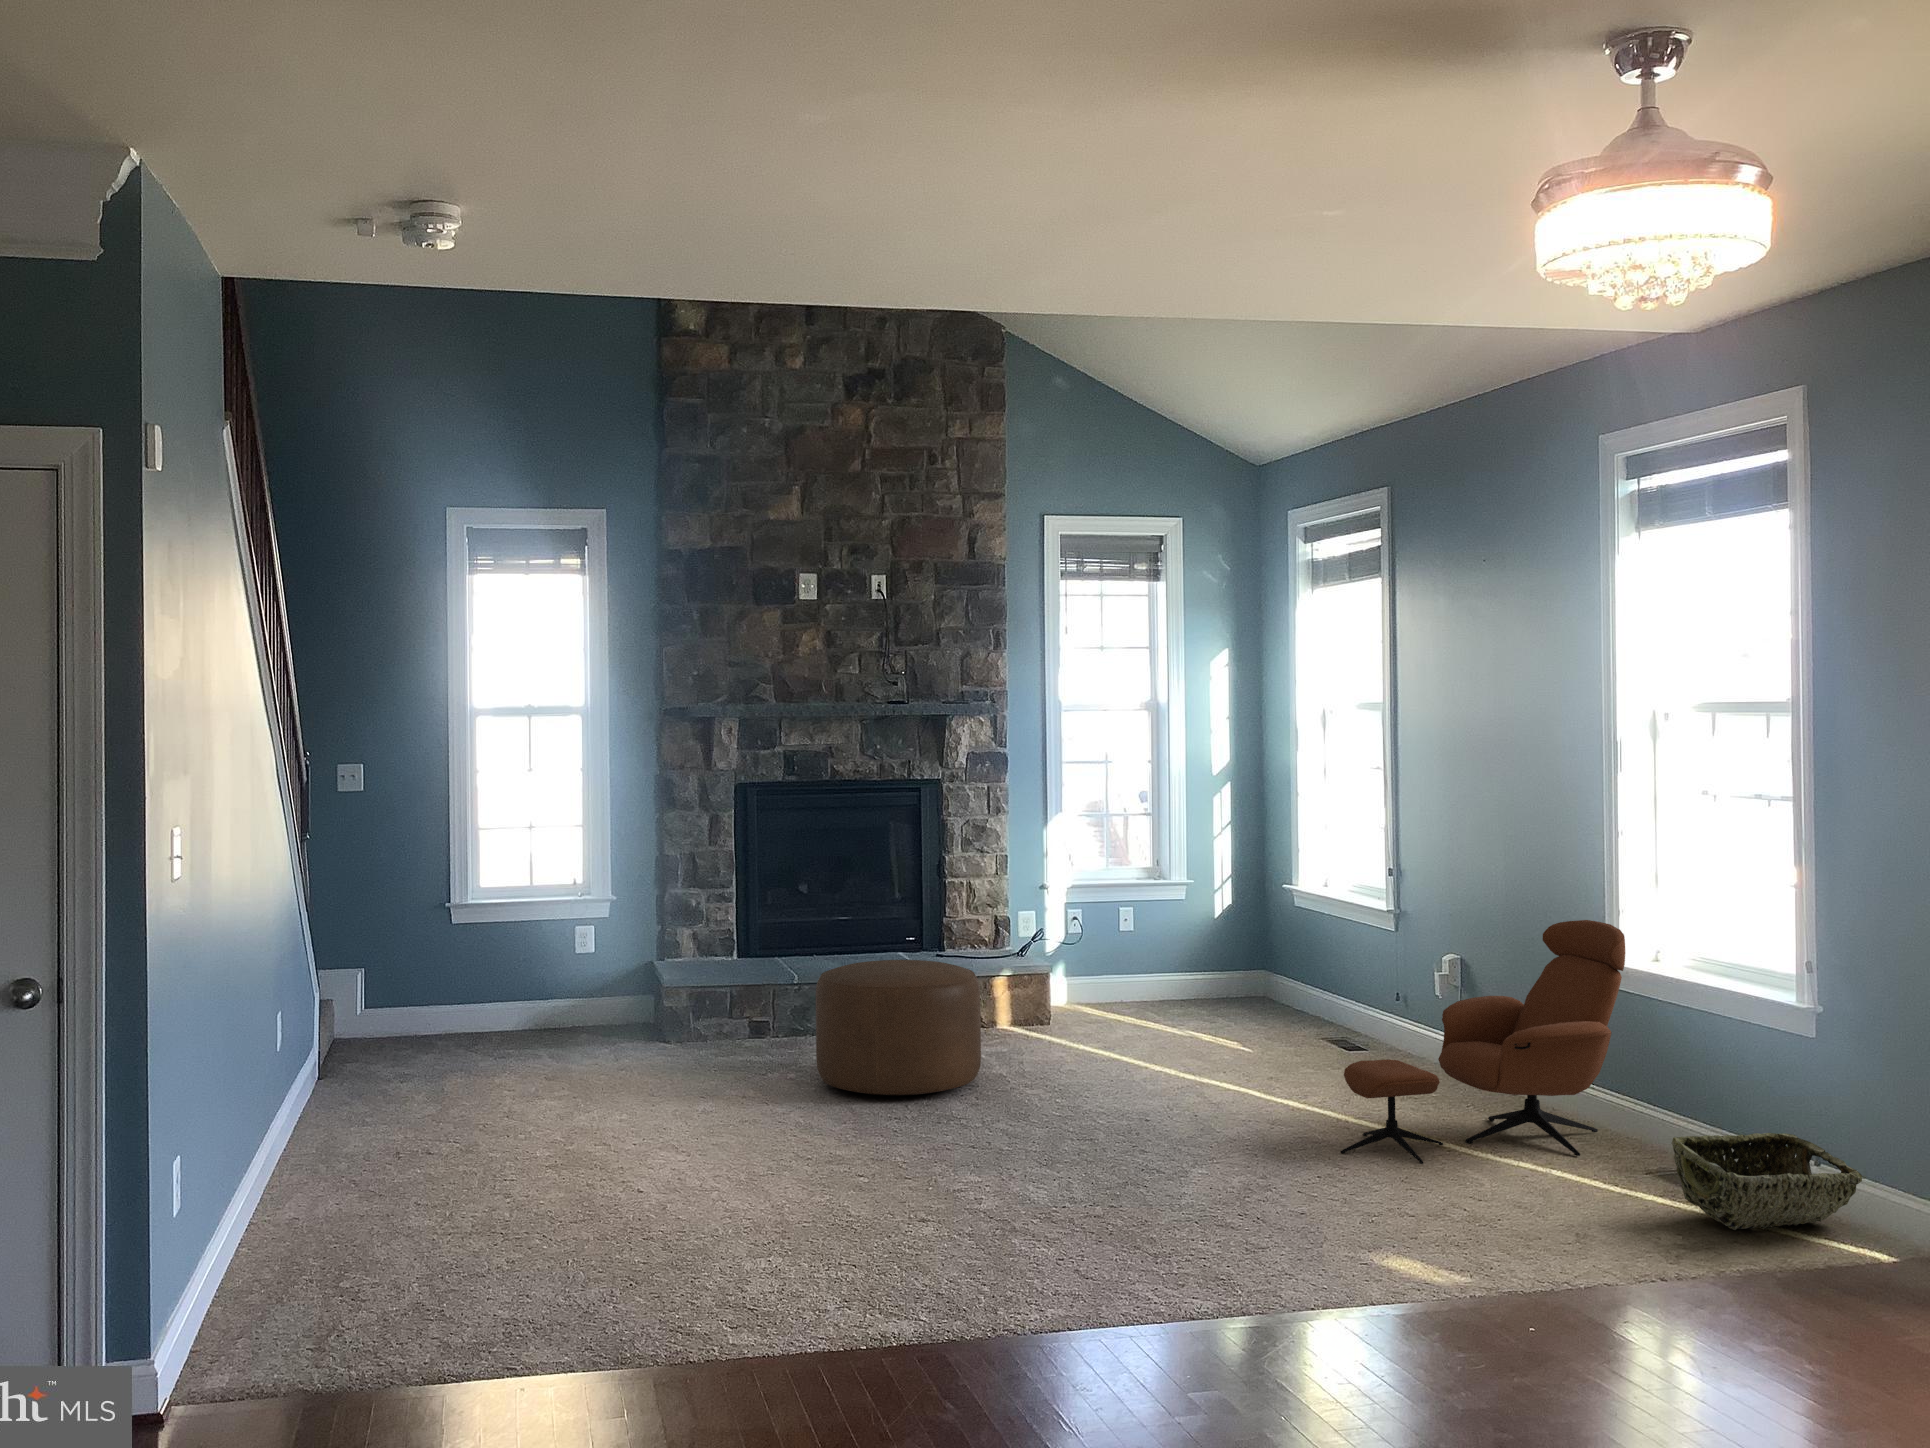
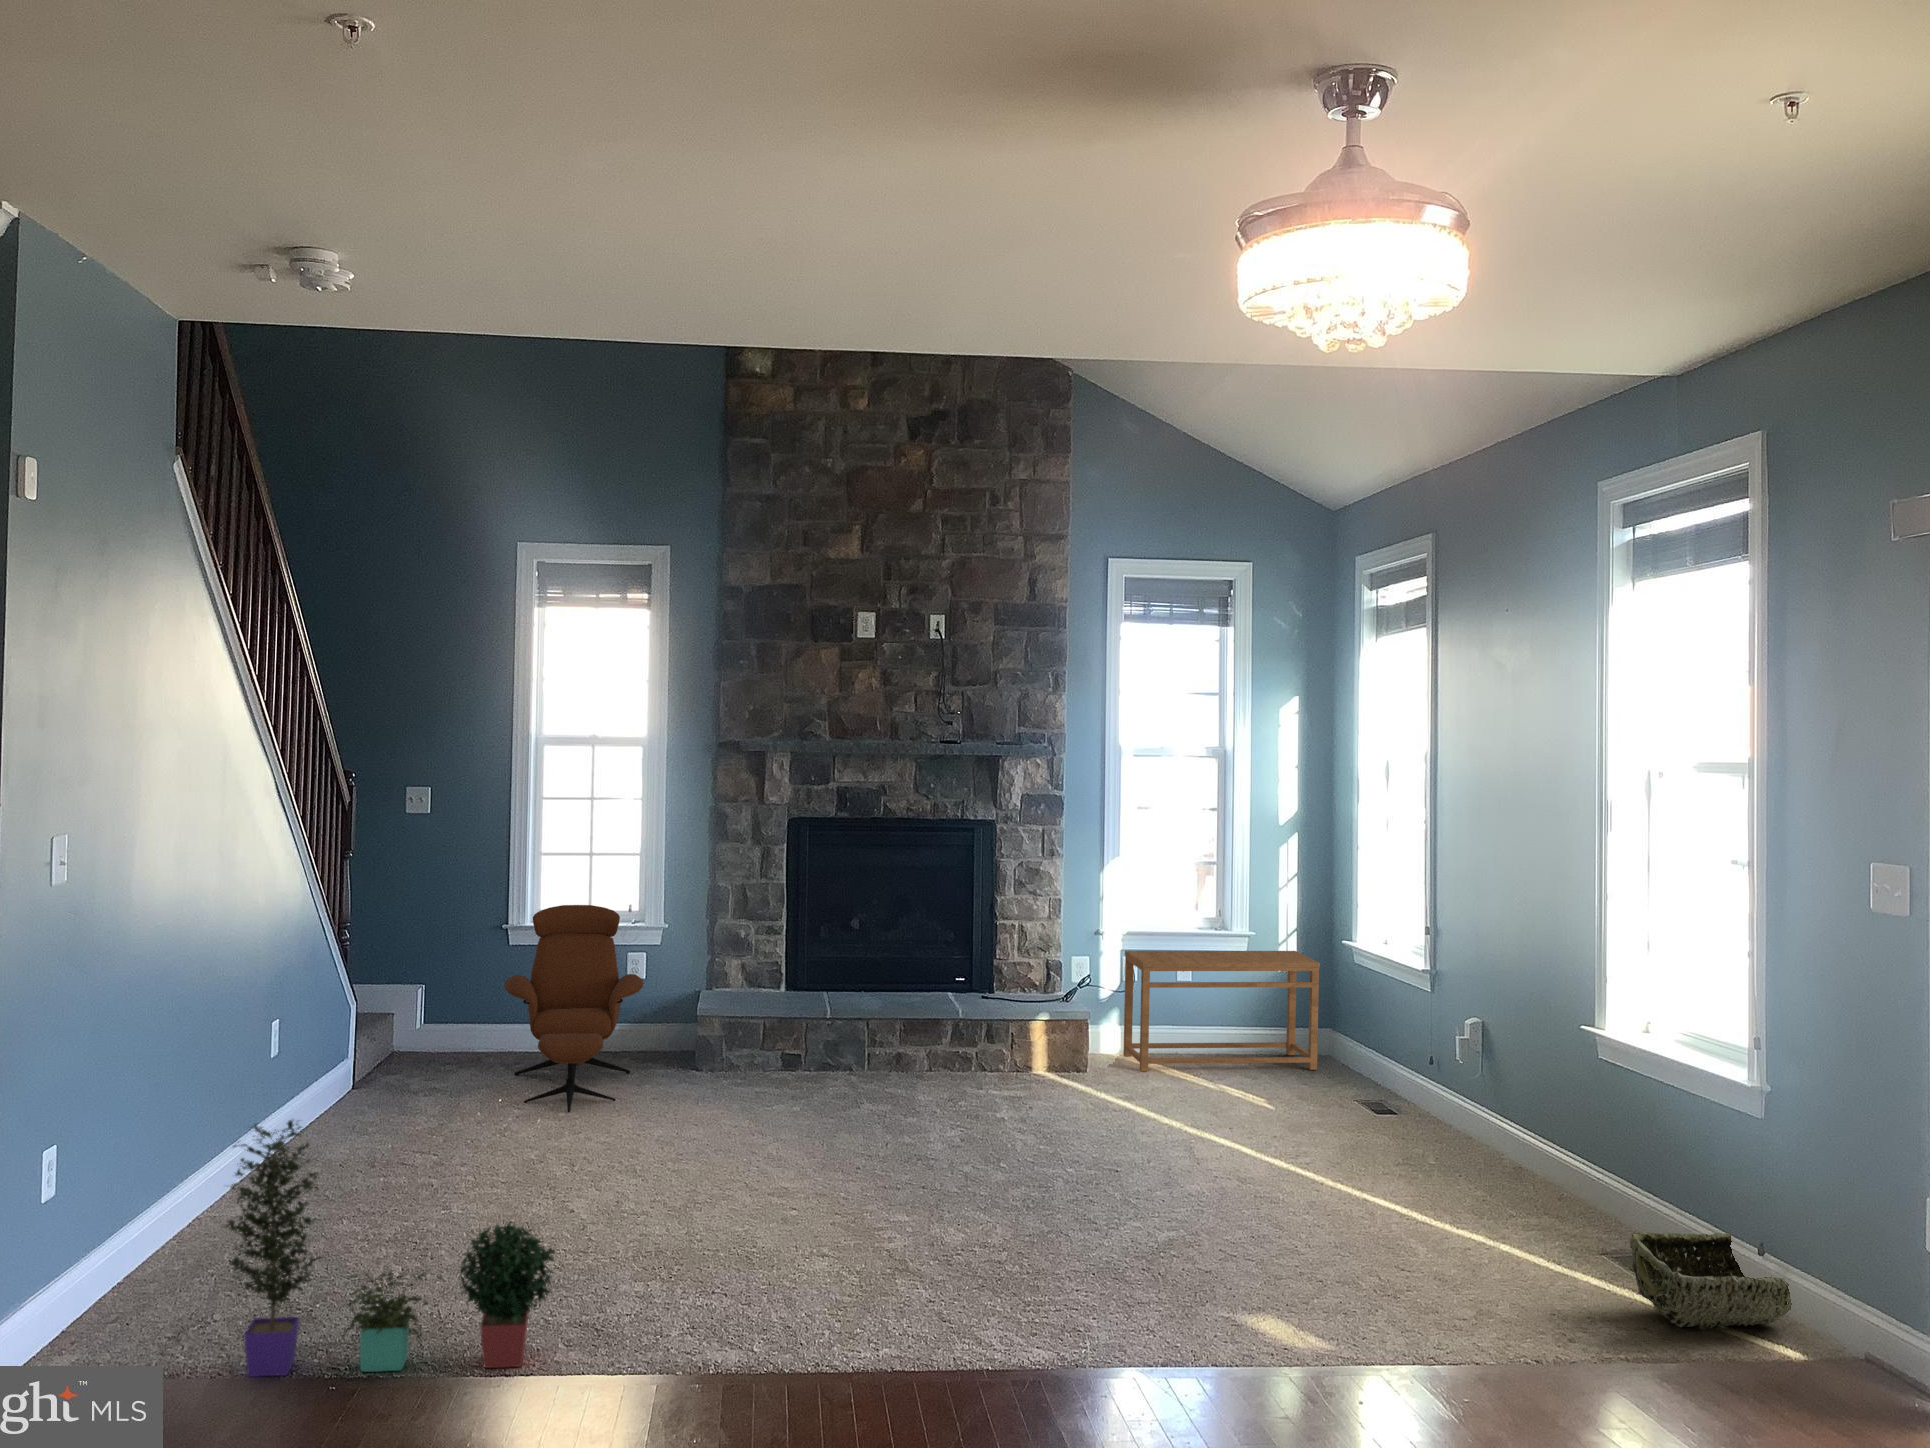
side table: none [1071,898,1265,1021] -> present [1123,951,1320,1071]
lounge chair: present [1340,920,1625,1164] -> present [504,905,643,1112]
ottoman: present [816,960,981,1095] -> none [842,1008,1004,1144]
potted plant: none [199,1075,577,1366] -> present [225,1120,555,1377]

